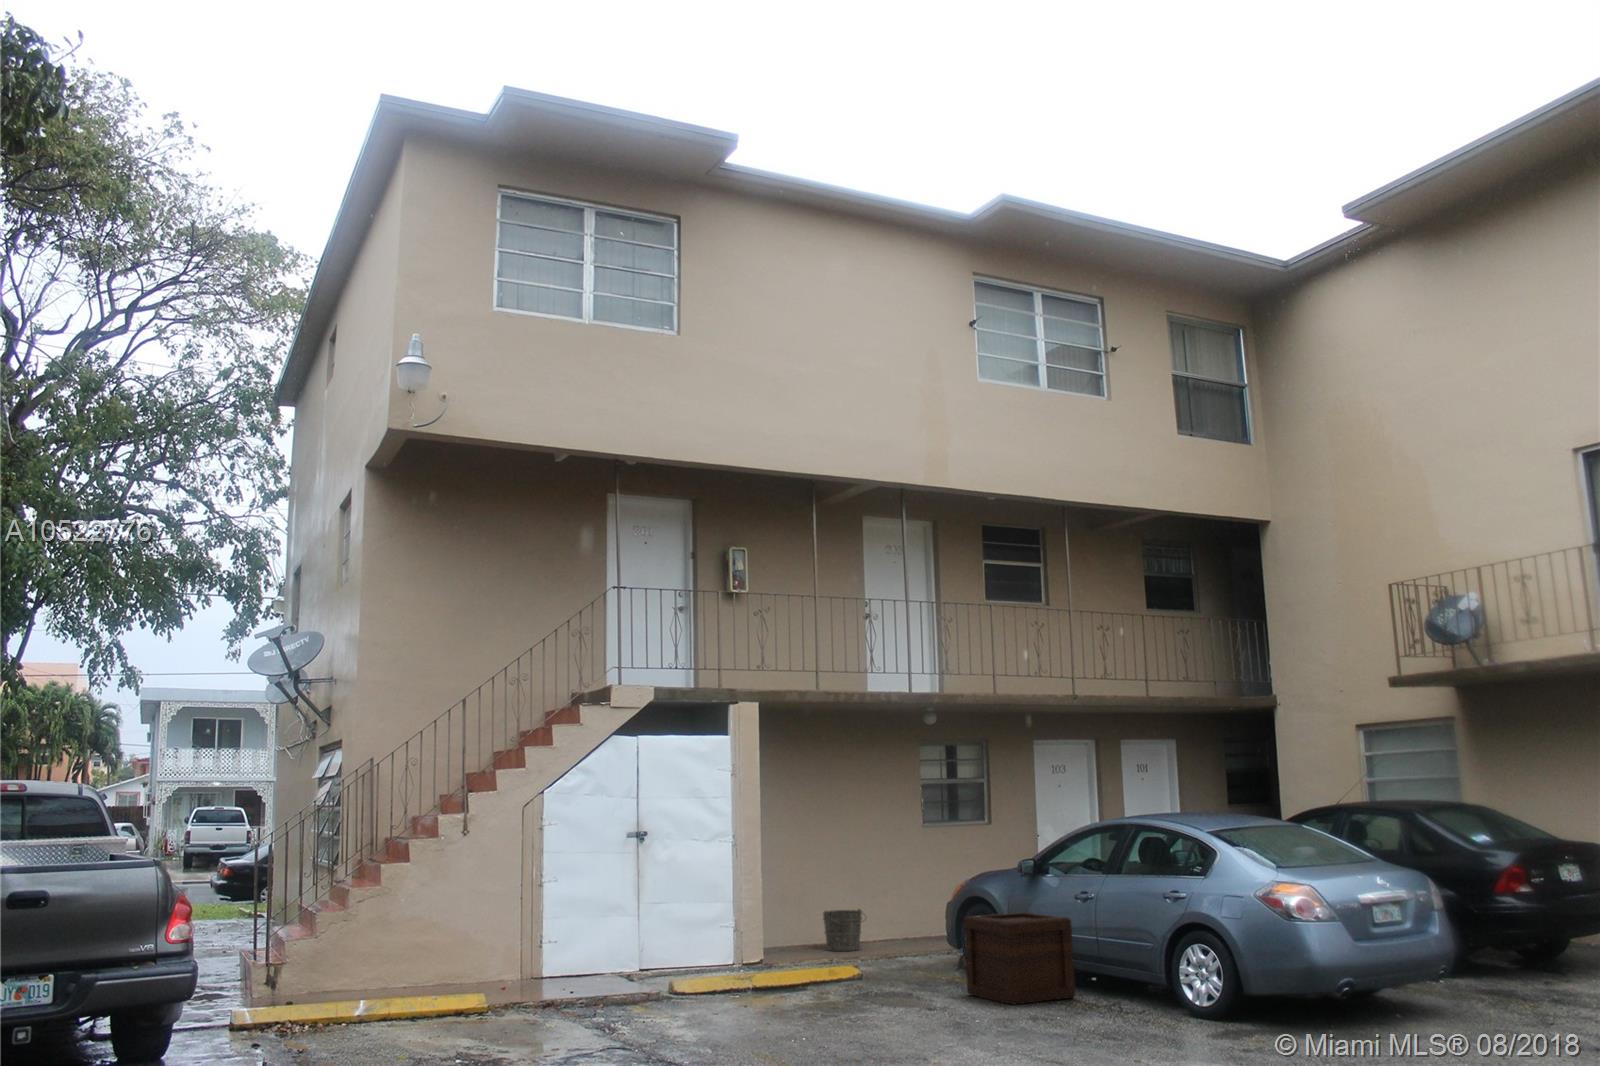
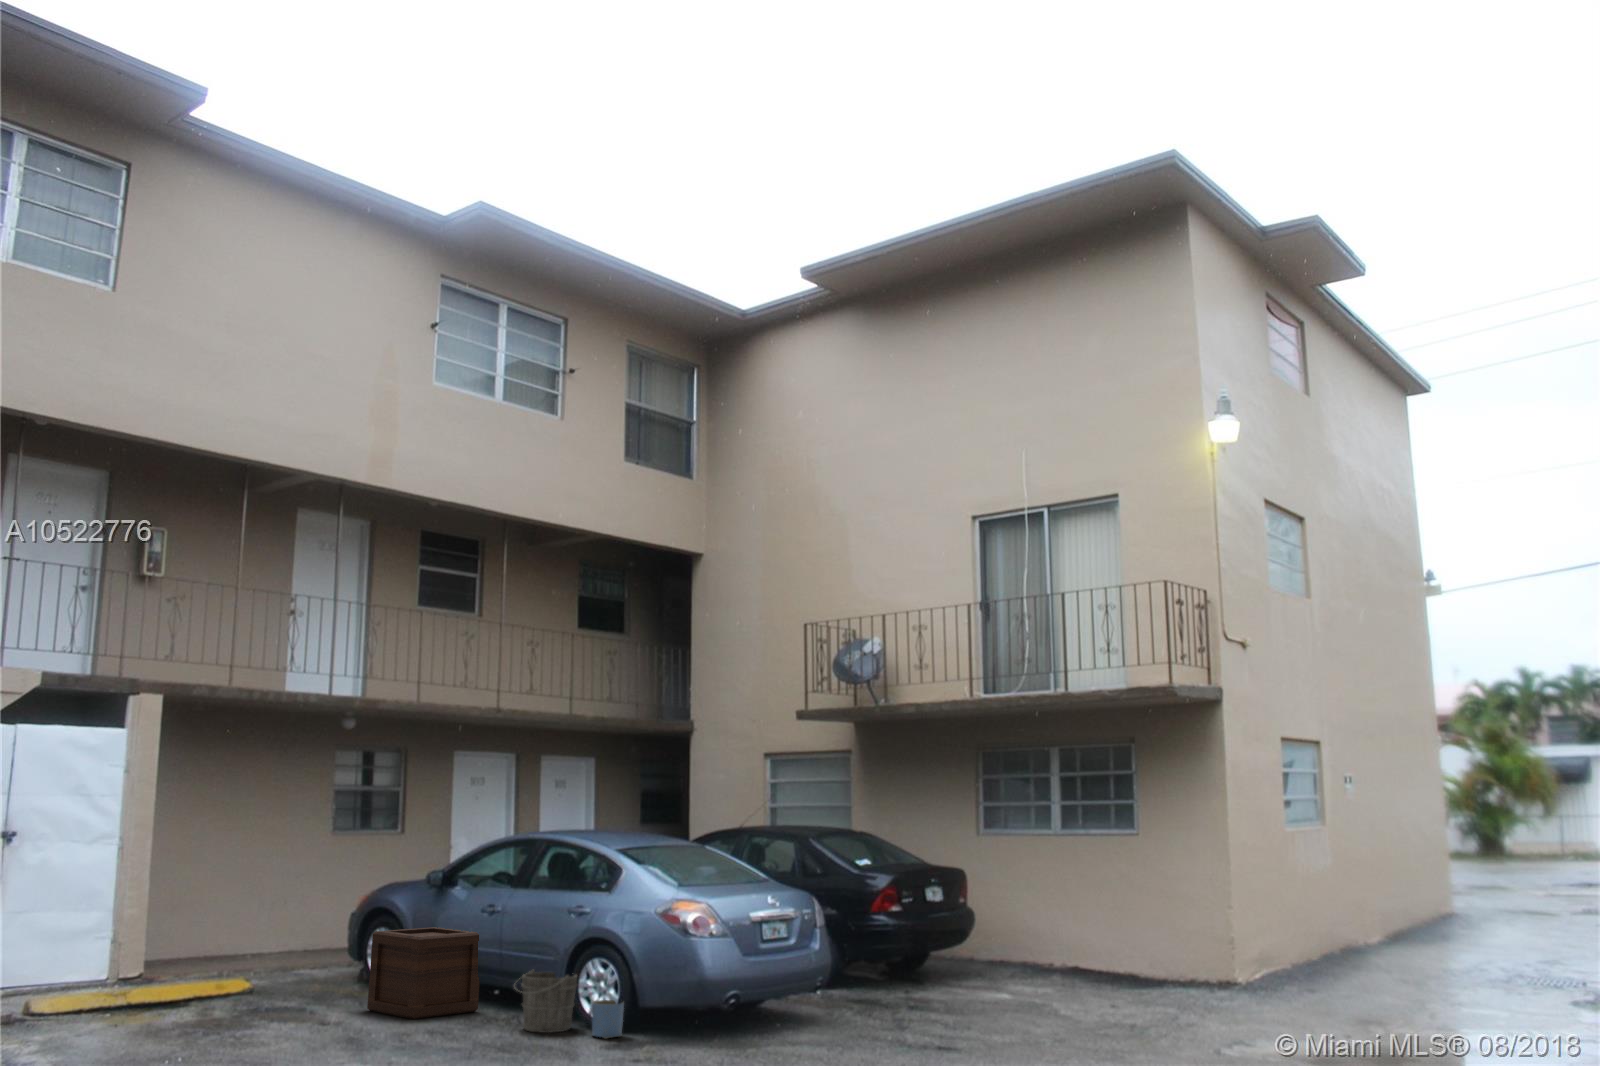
bucket: present [823,909,862,951] -> present [519,970,577,1033]
planter: none [1193,990,1230,1032] -> present [592,1000,624,1039]

